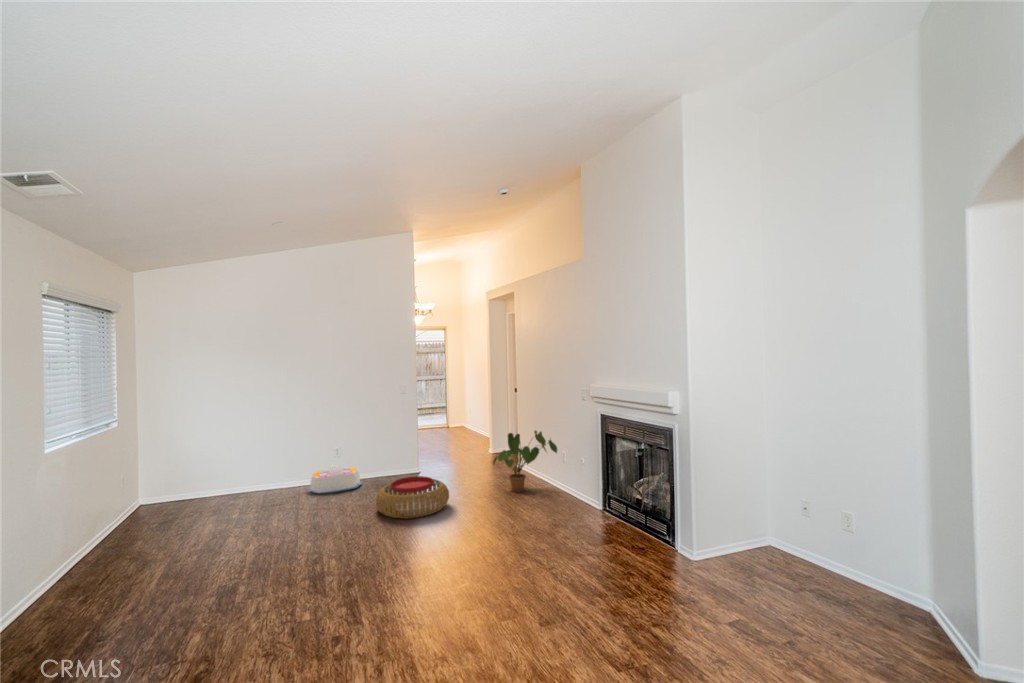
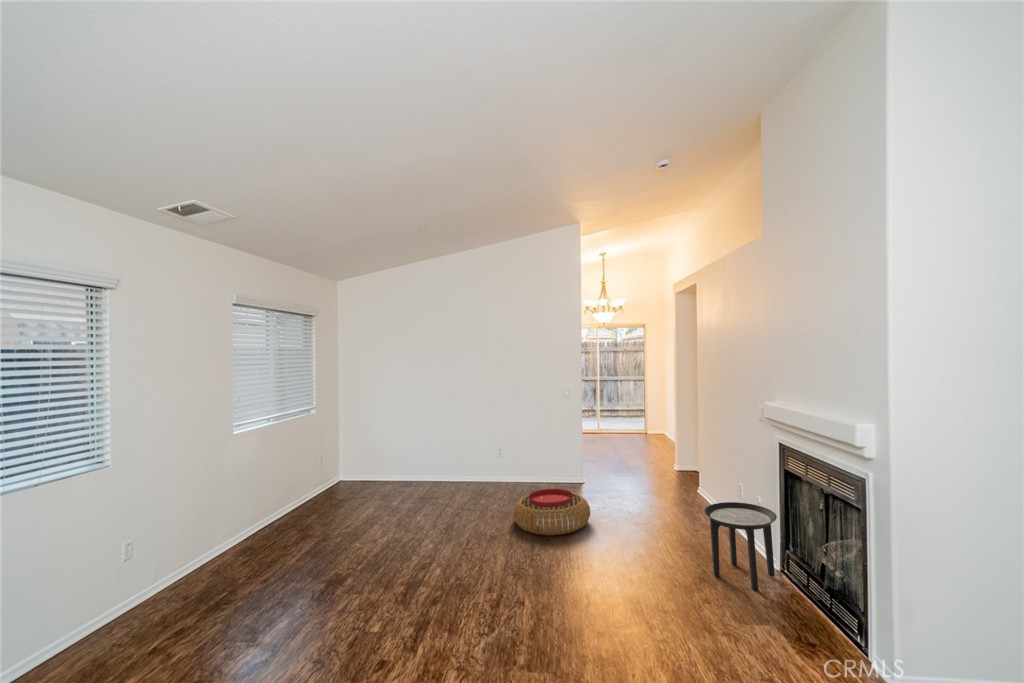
house plant: present [493,431,557,492] -> none [651,450,730,523]
storage bin: present [309,465,362,494] -> none [474,466,522,493]
side table: none [555,465,605,526] -> present [704,502,777,591]

